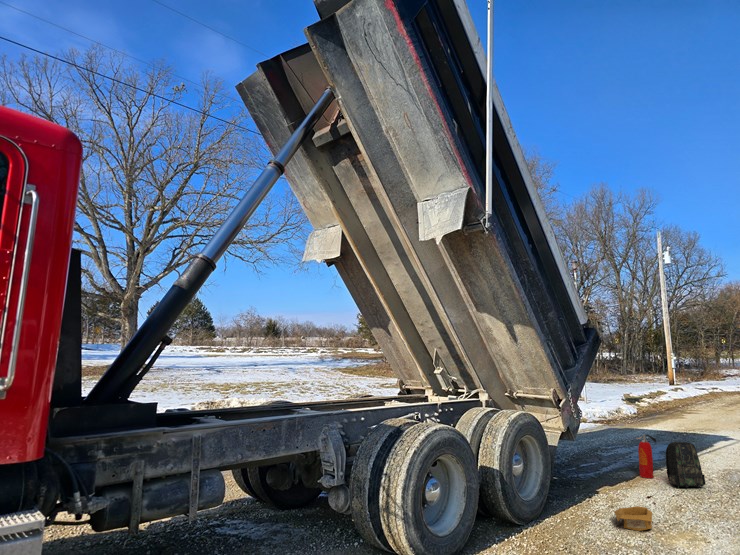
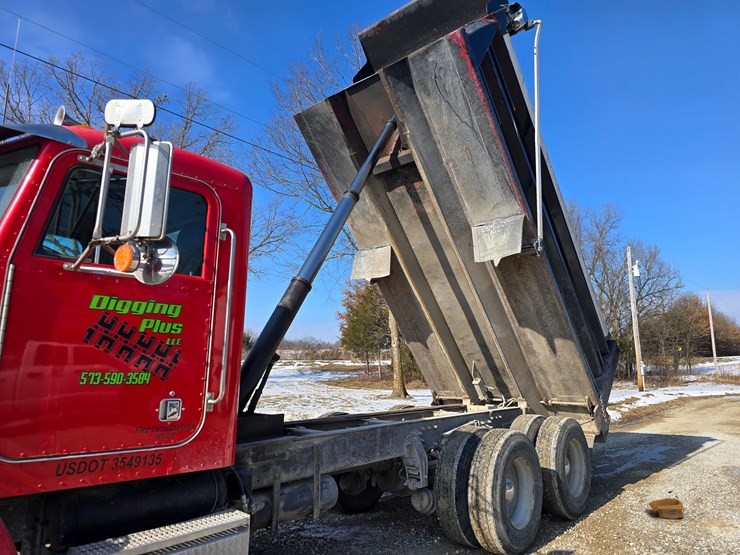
fire extinguisher: present [637,434,656,478] -> none [647,436,666,476]
backpack: present [666,442,705,488] -> none [676,441,714,484]

